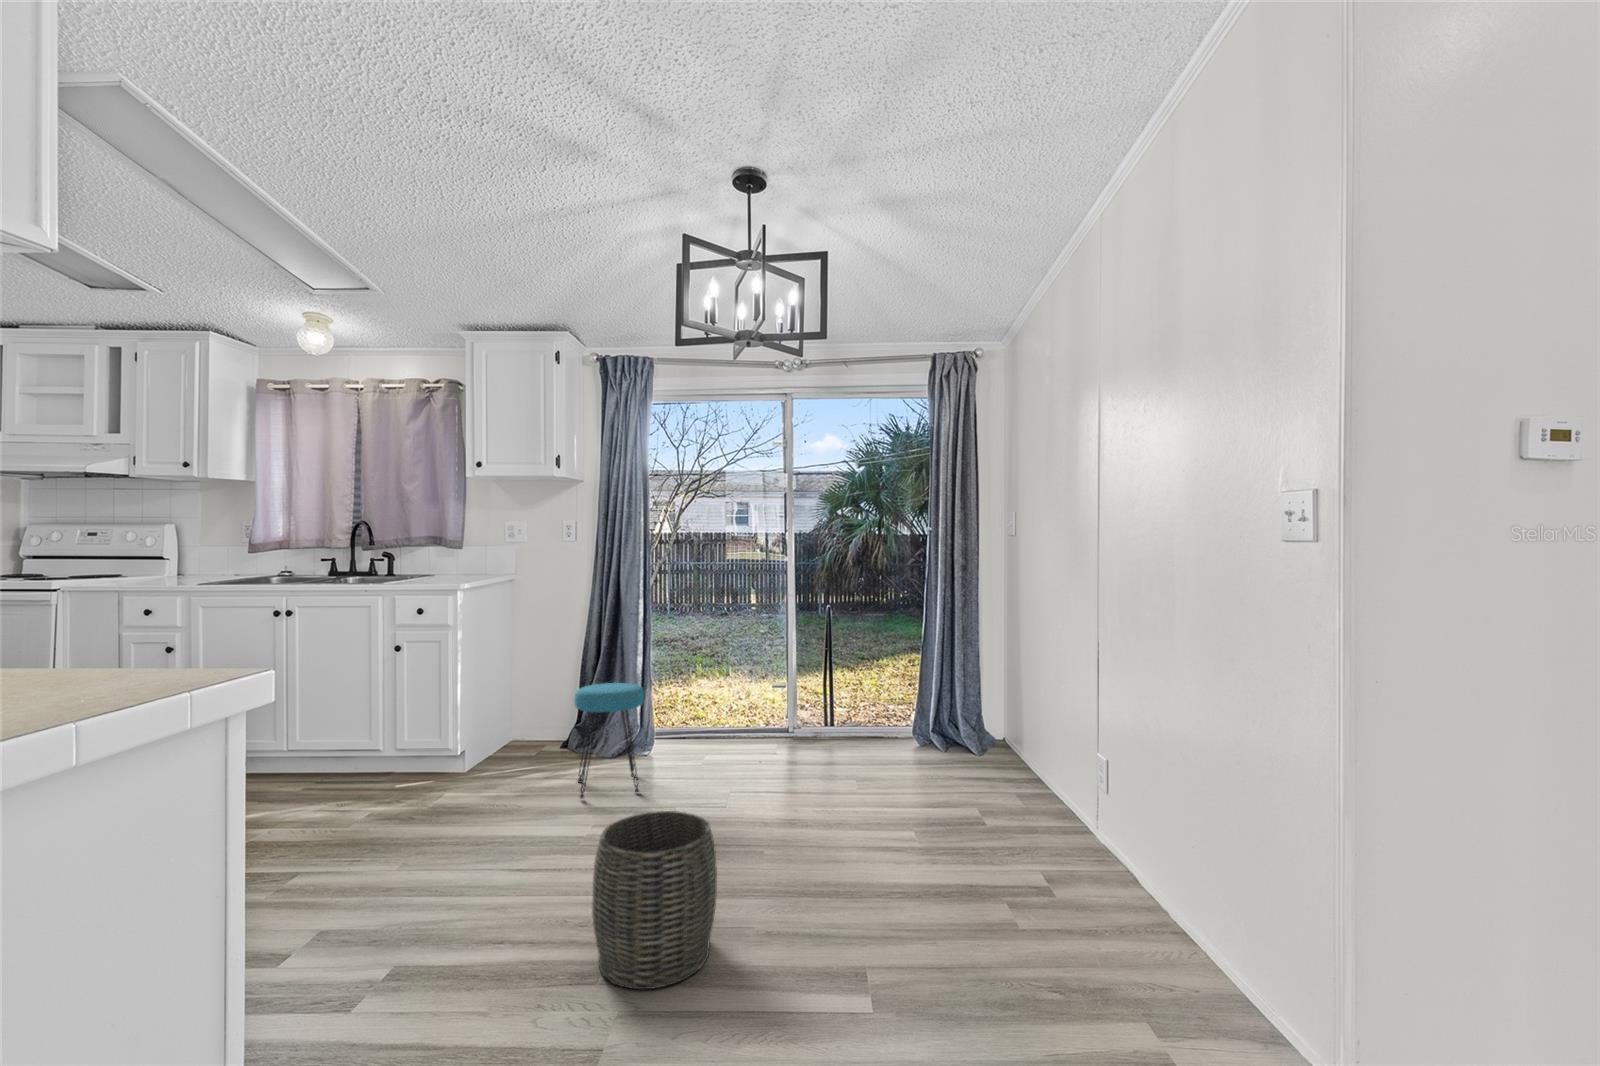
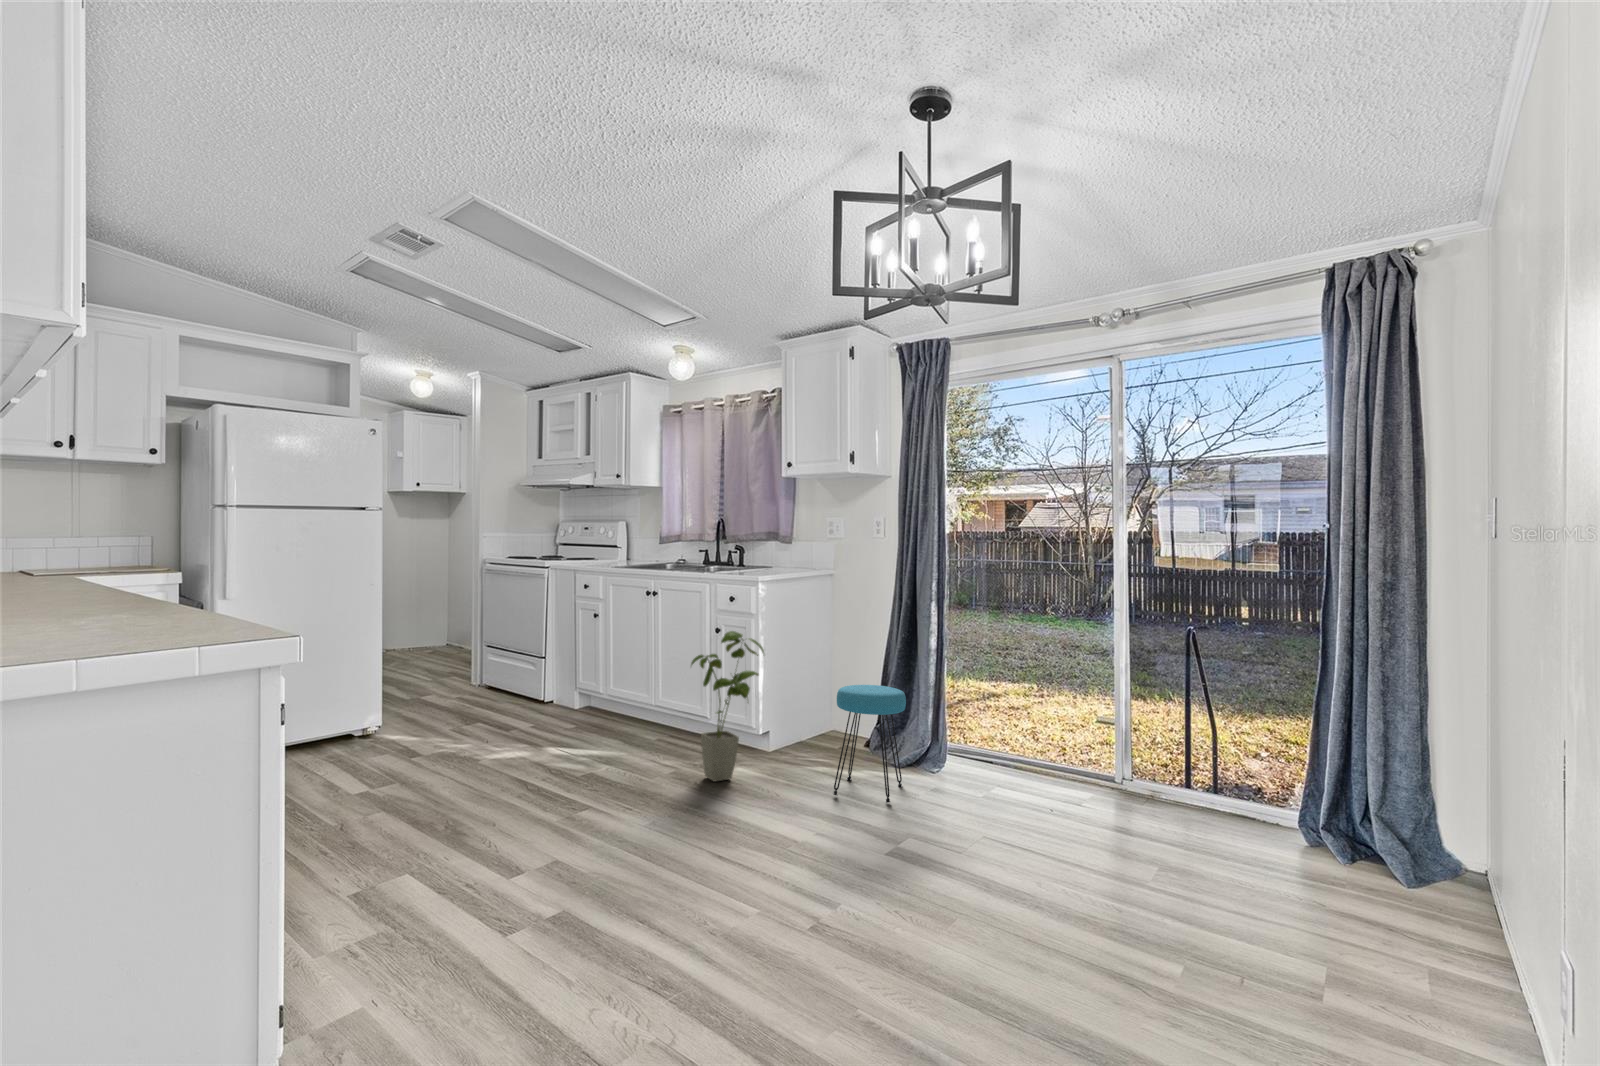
house plant: none [395,645,495,820] -> present [691,631,764,782]
woven basket: present [592,811,717,989] -> none [710,809,829,977]

